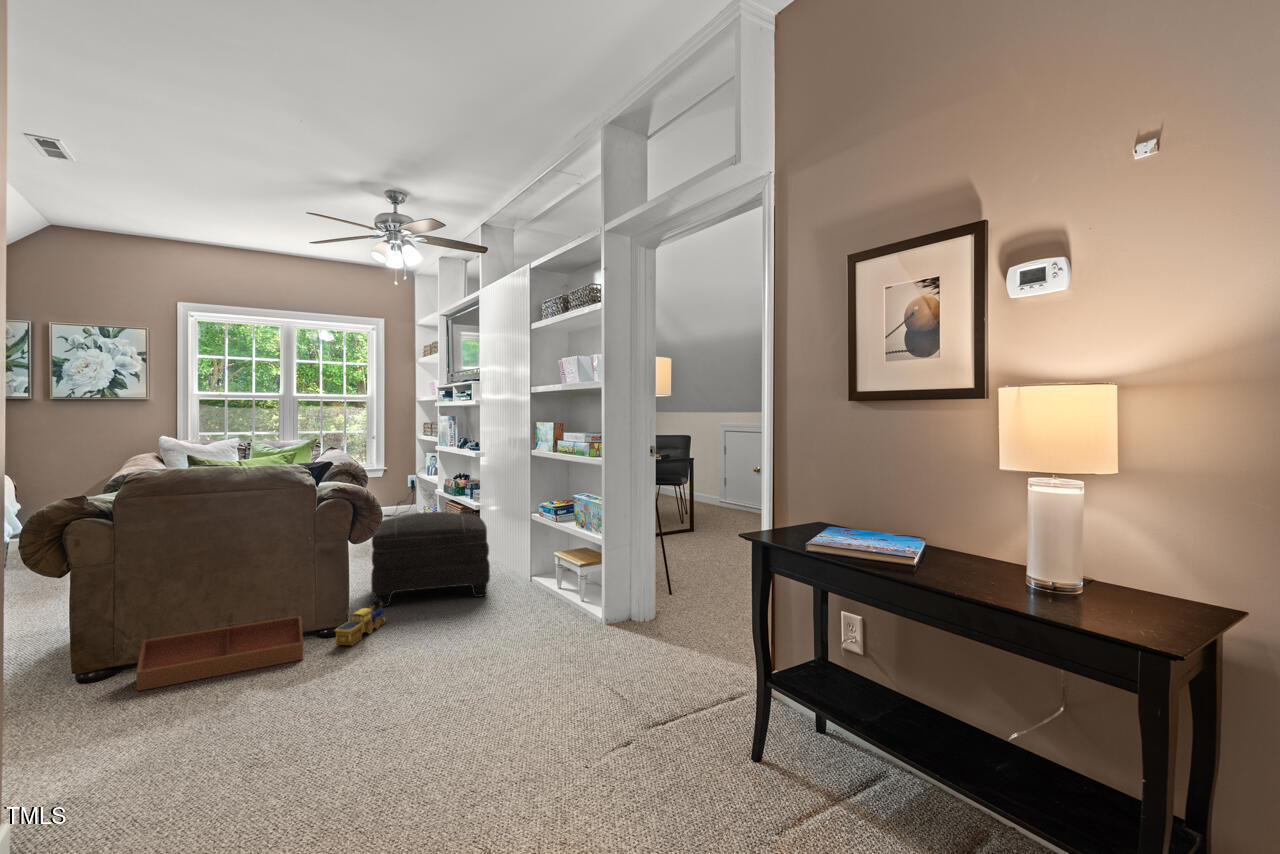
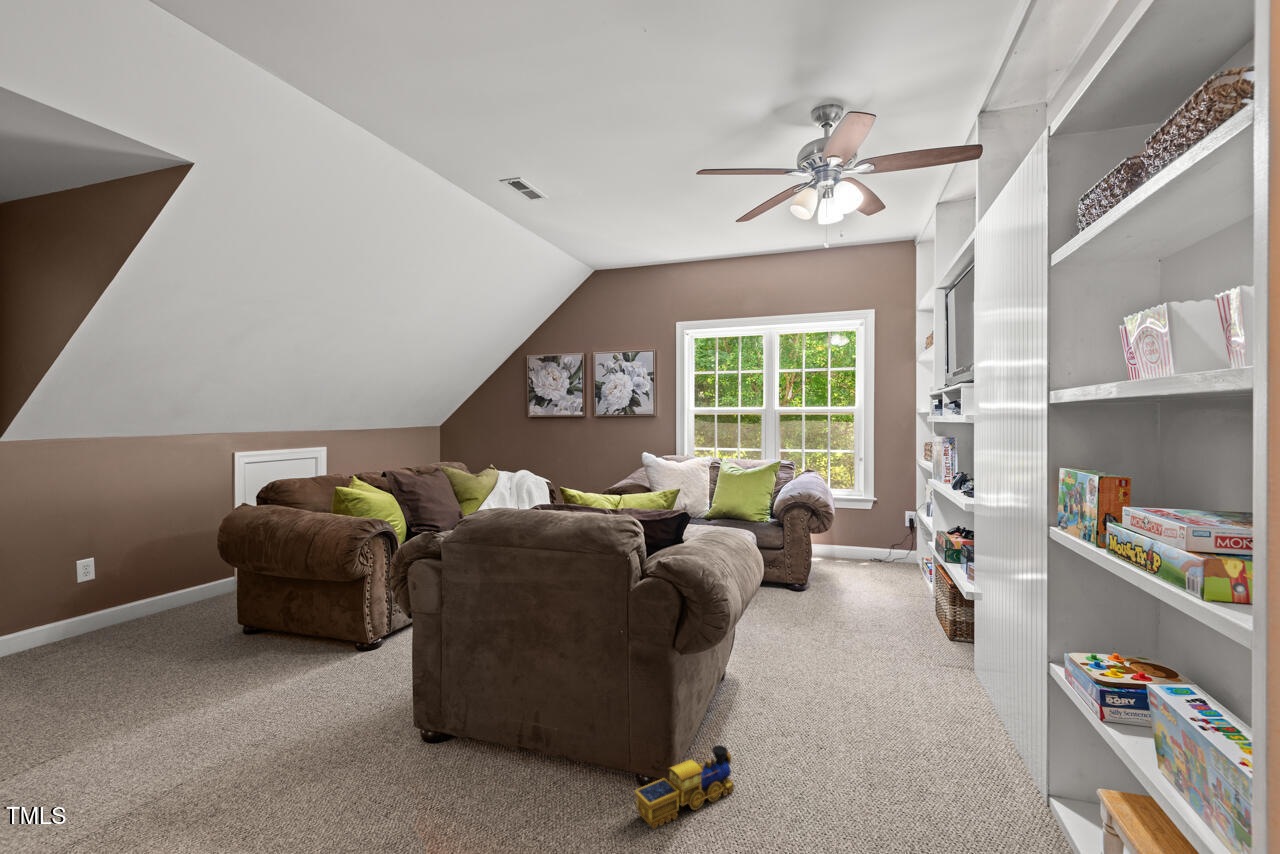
ottoman: present [371,512,490,606] -> none [741,602,949,799]
storage bin: present [136,616,303,691] -> none [426,716,605,824]

